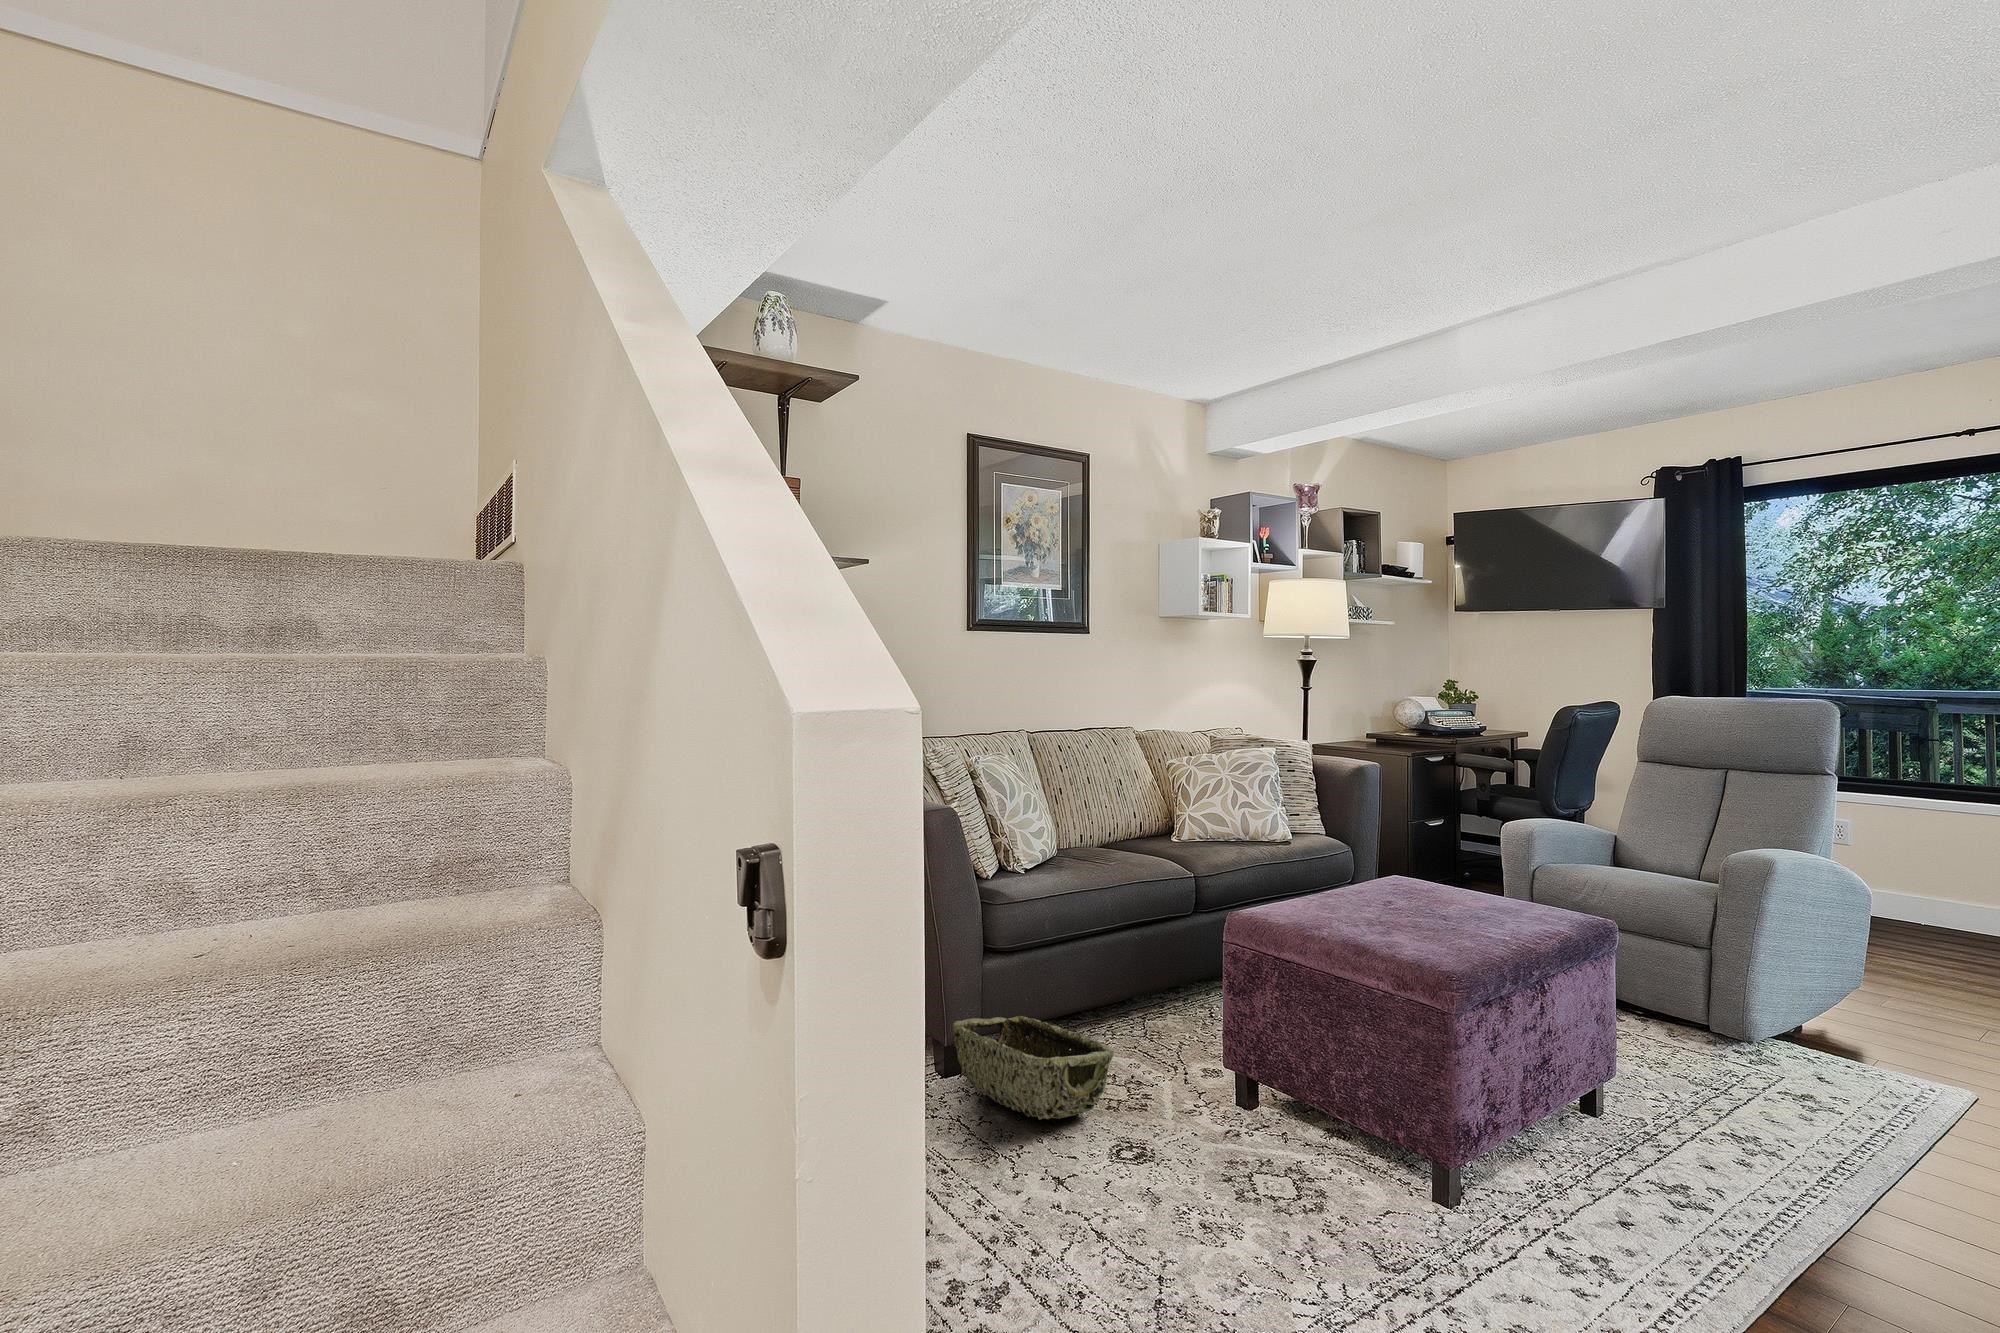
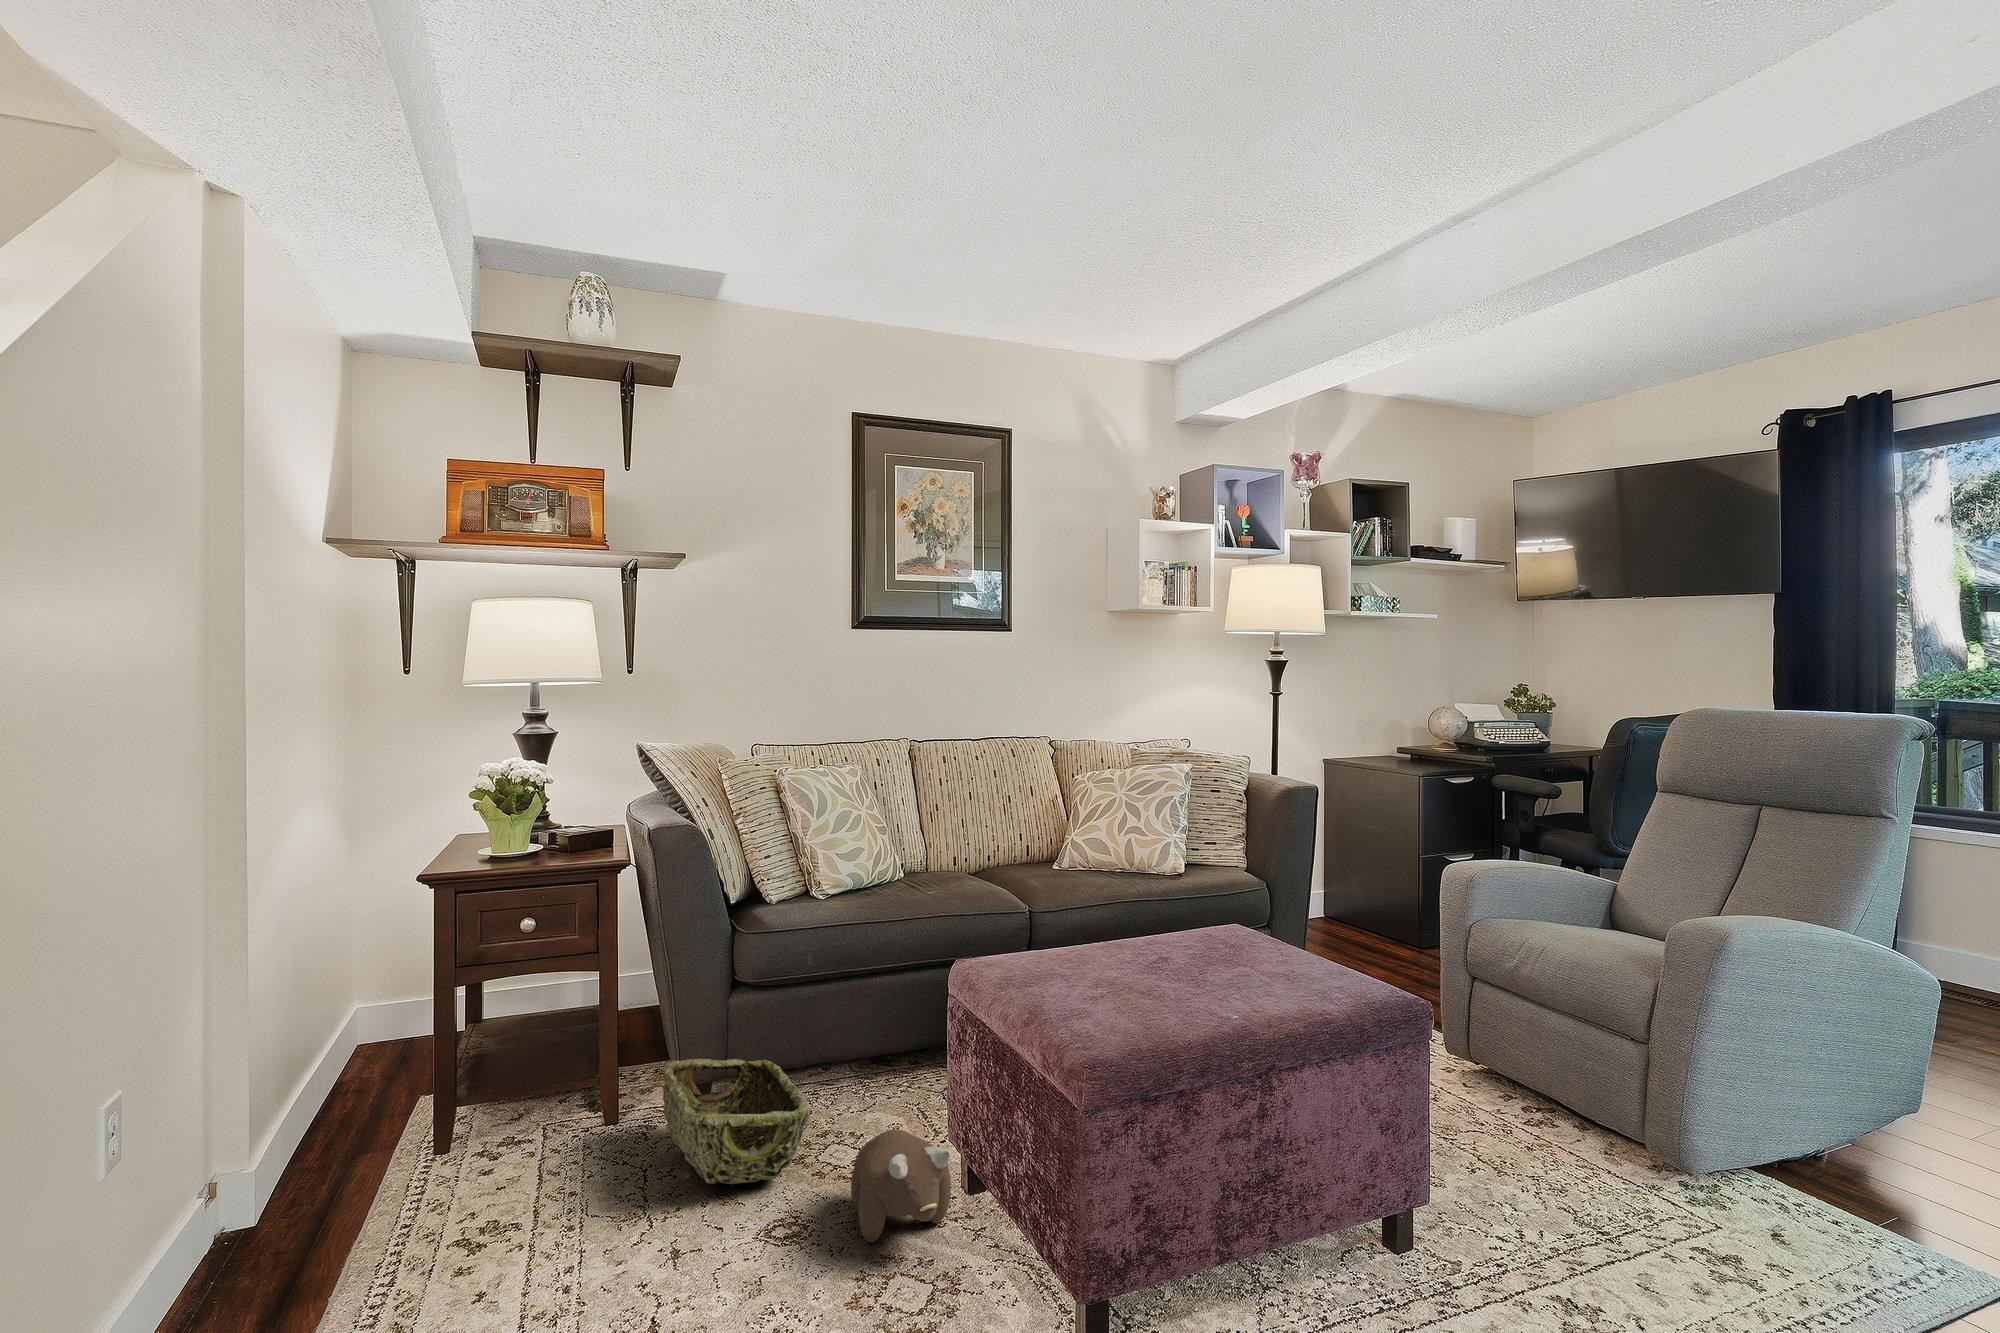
plush toy: none [1174,1056,1281,1149] -> present [851,1129,951,1242]

